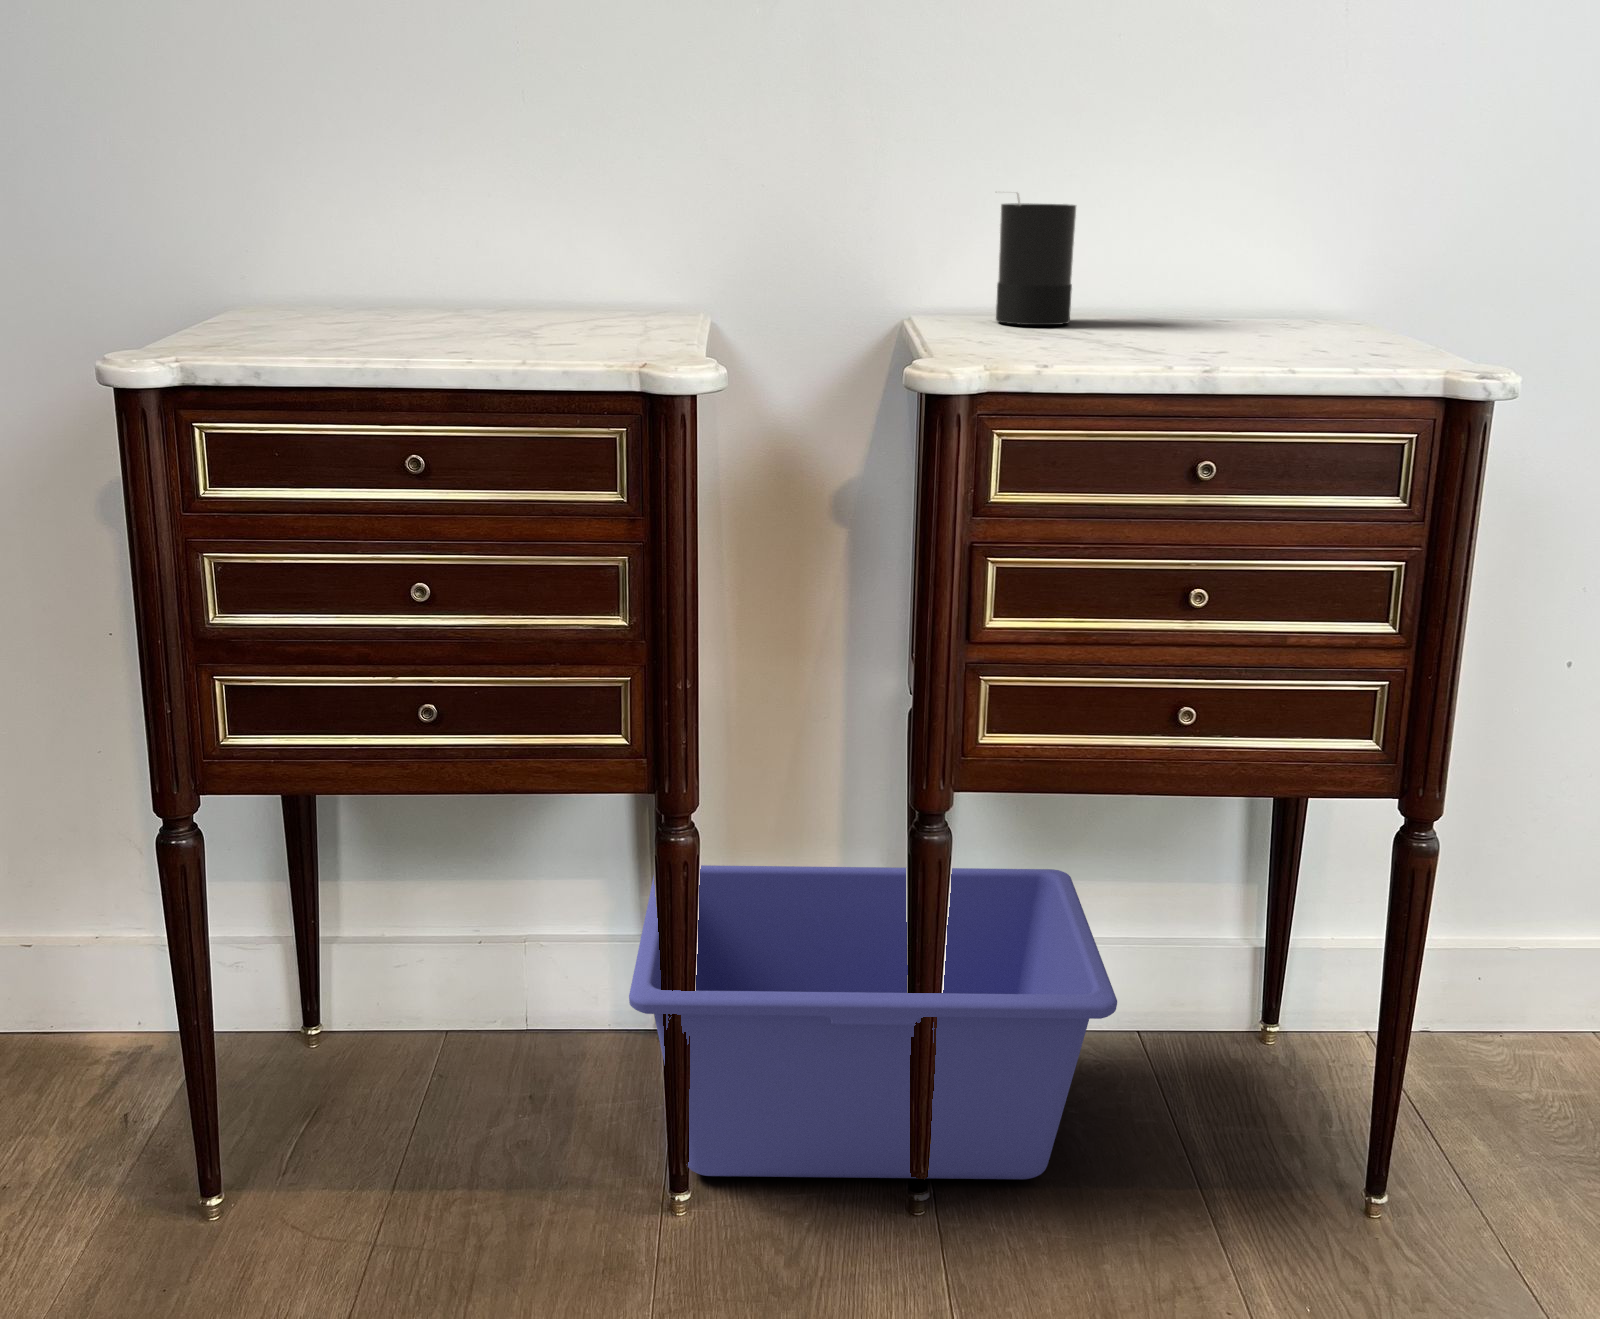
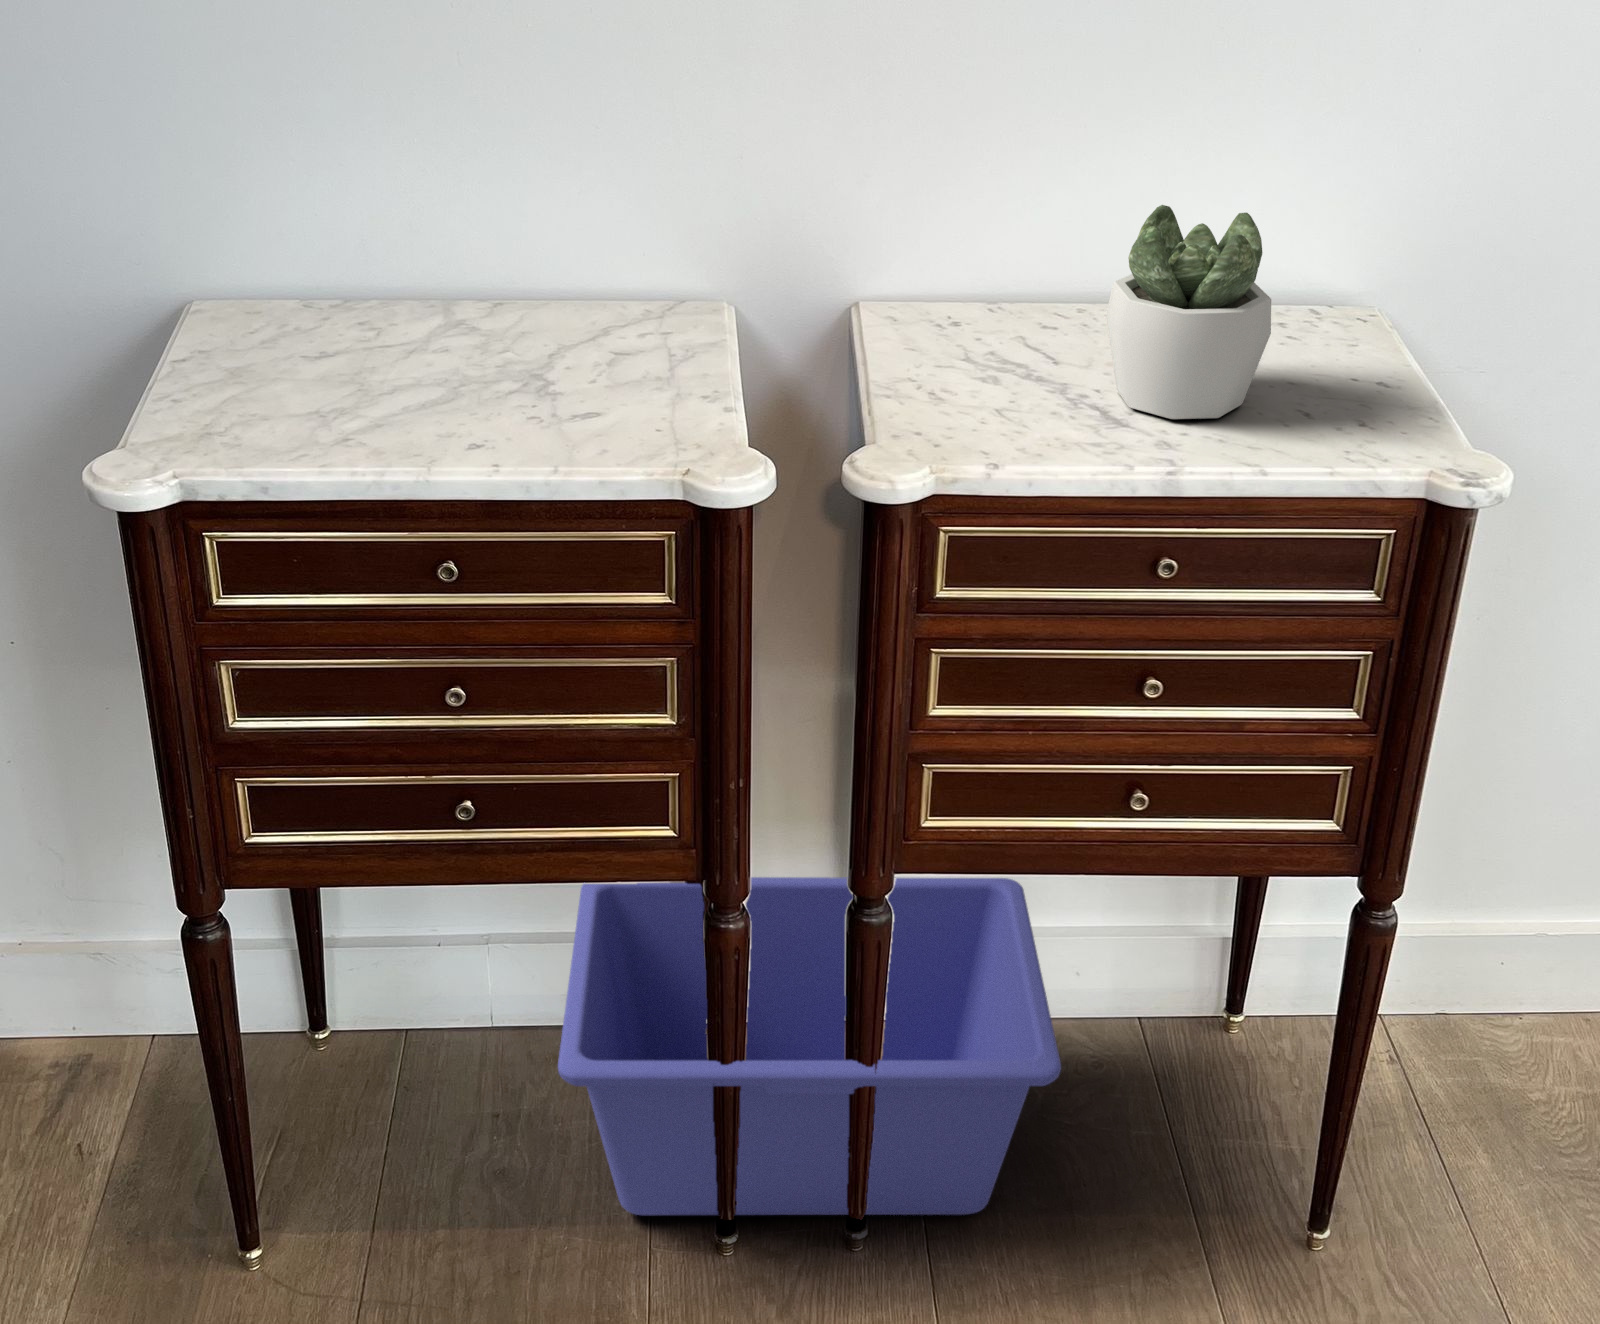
succulent plant: none [1138,173,1290,351] -> present [1106,205,1271,419]
candle: present [996,193,1076,325] -> none [951,181,1043,340]

